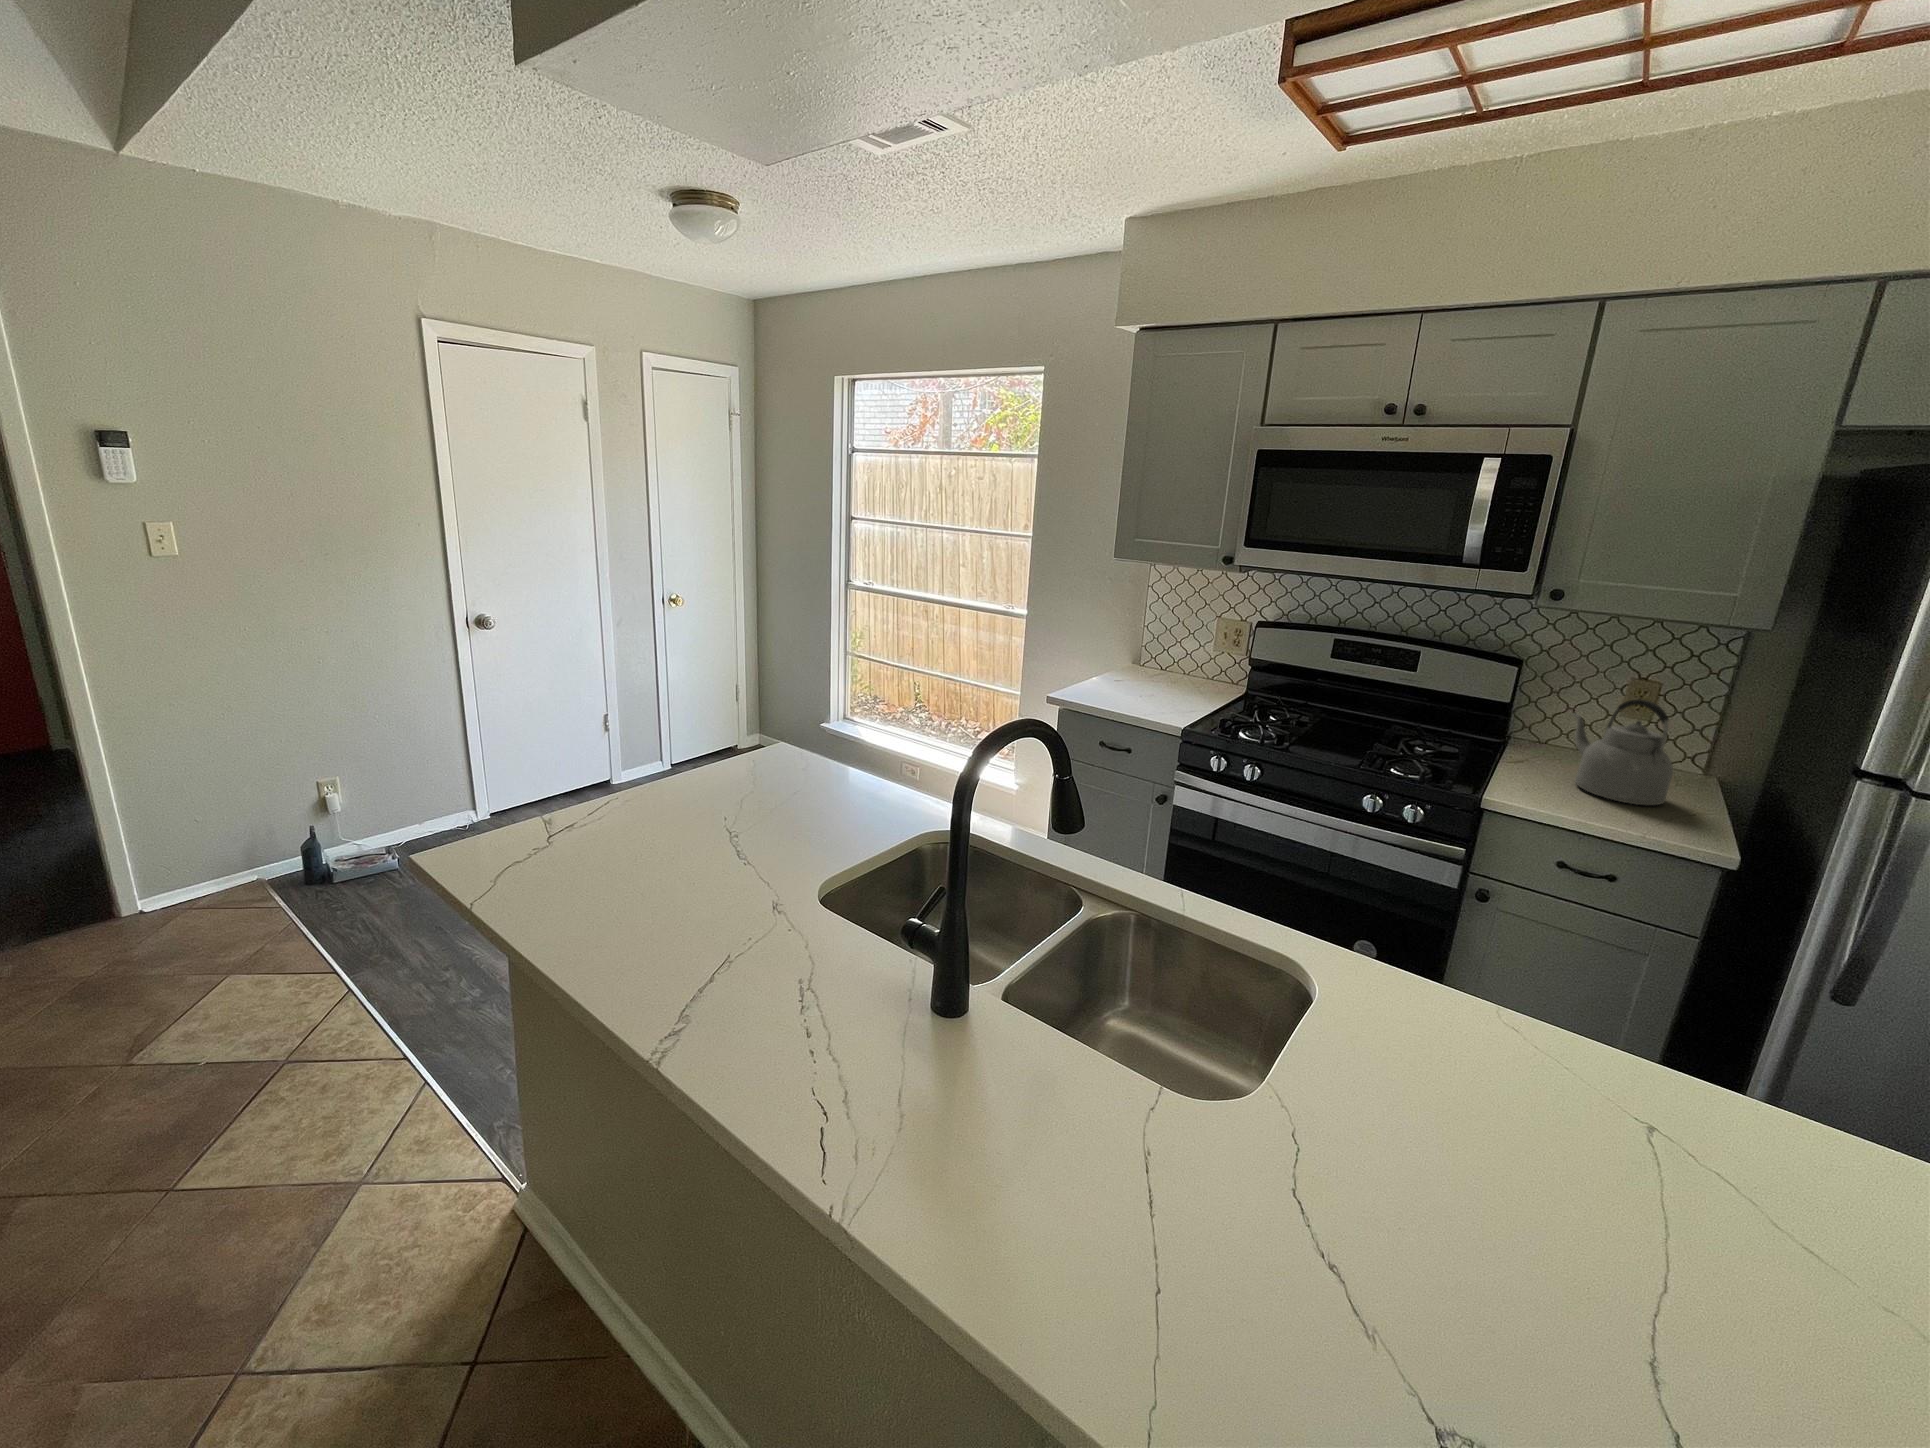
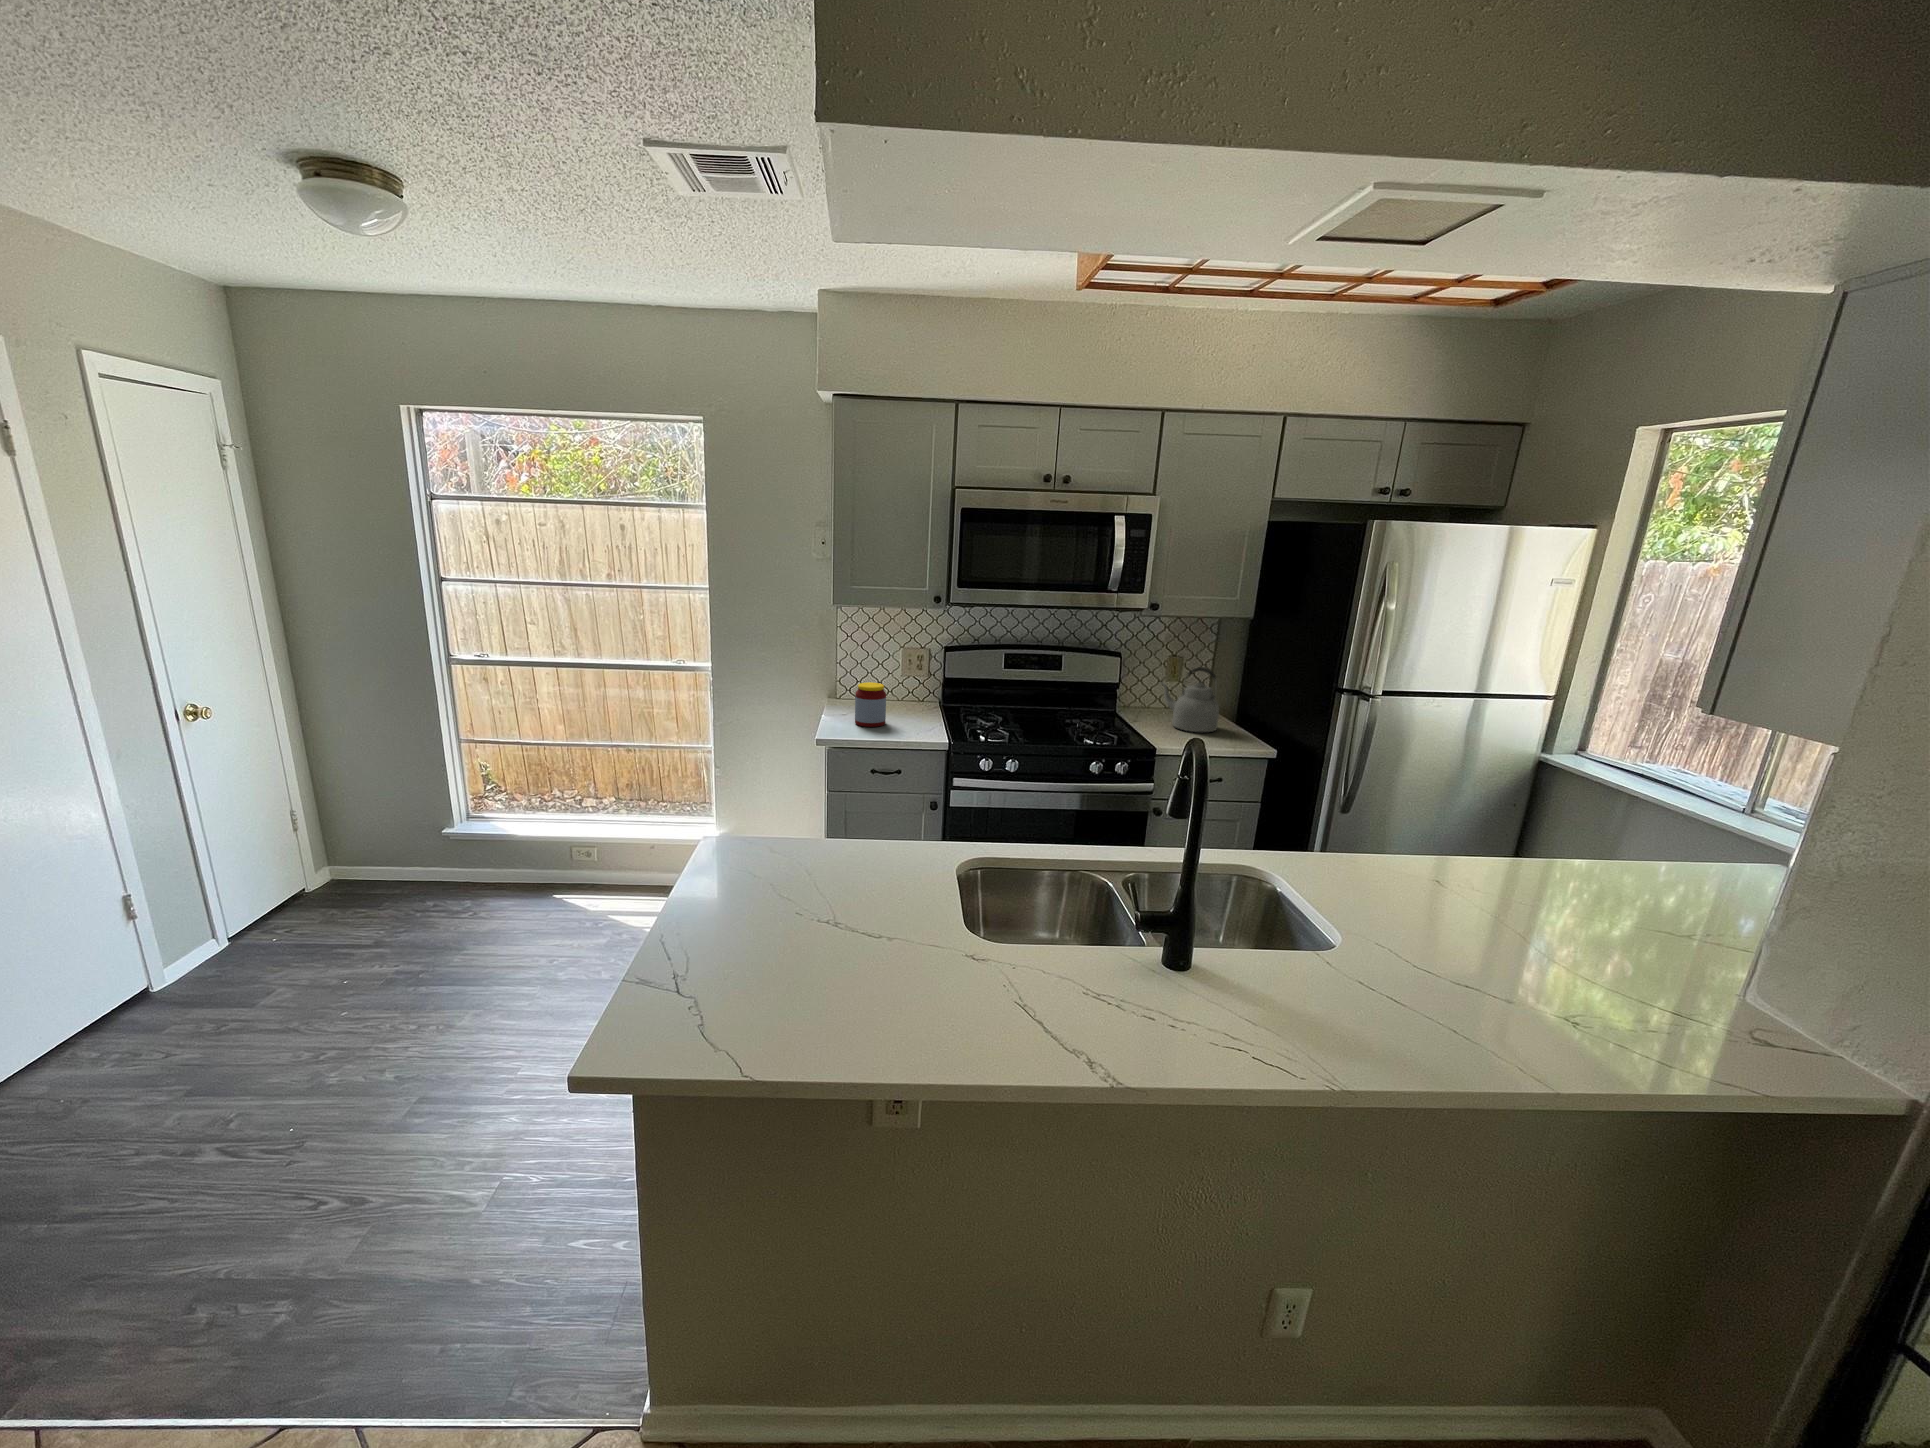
jar: none [1112,647,1151,697] -> present [855,682,886,727]

